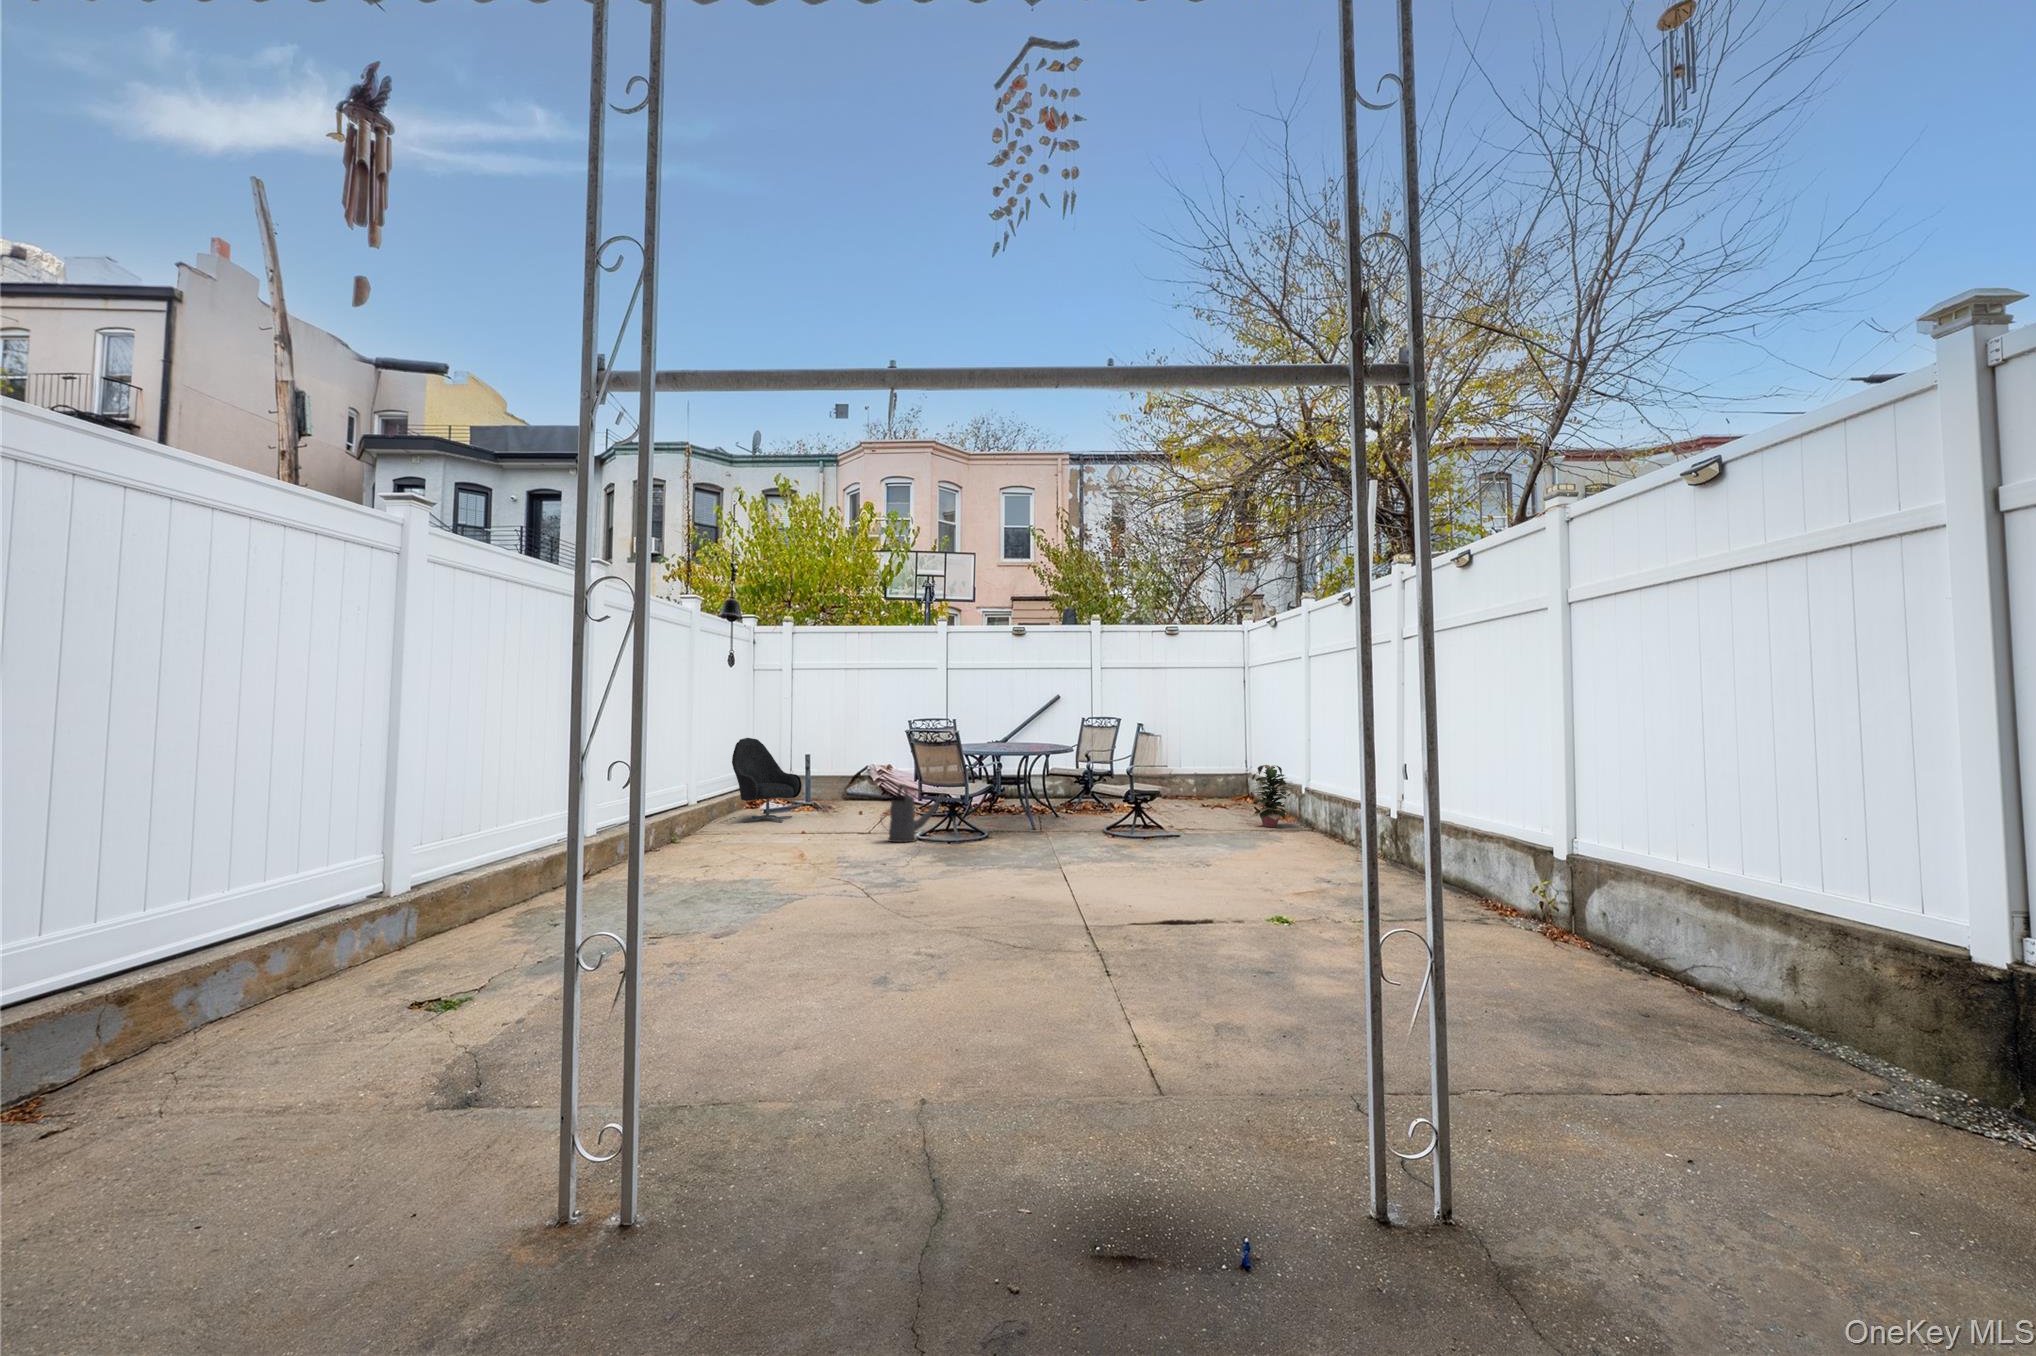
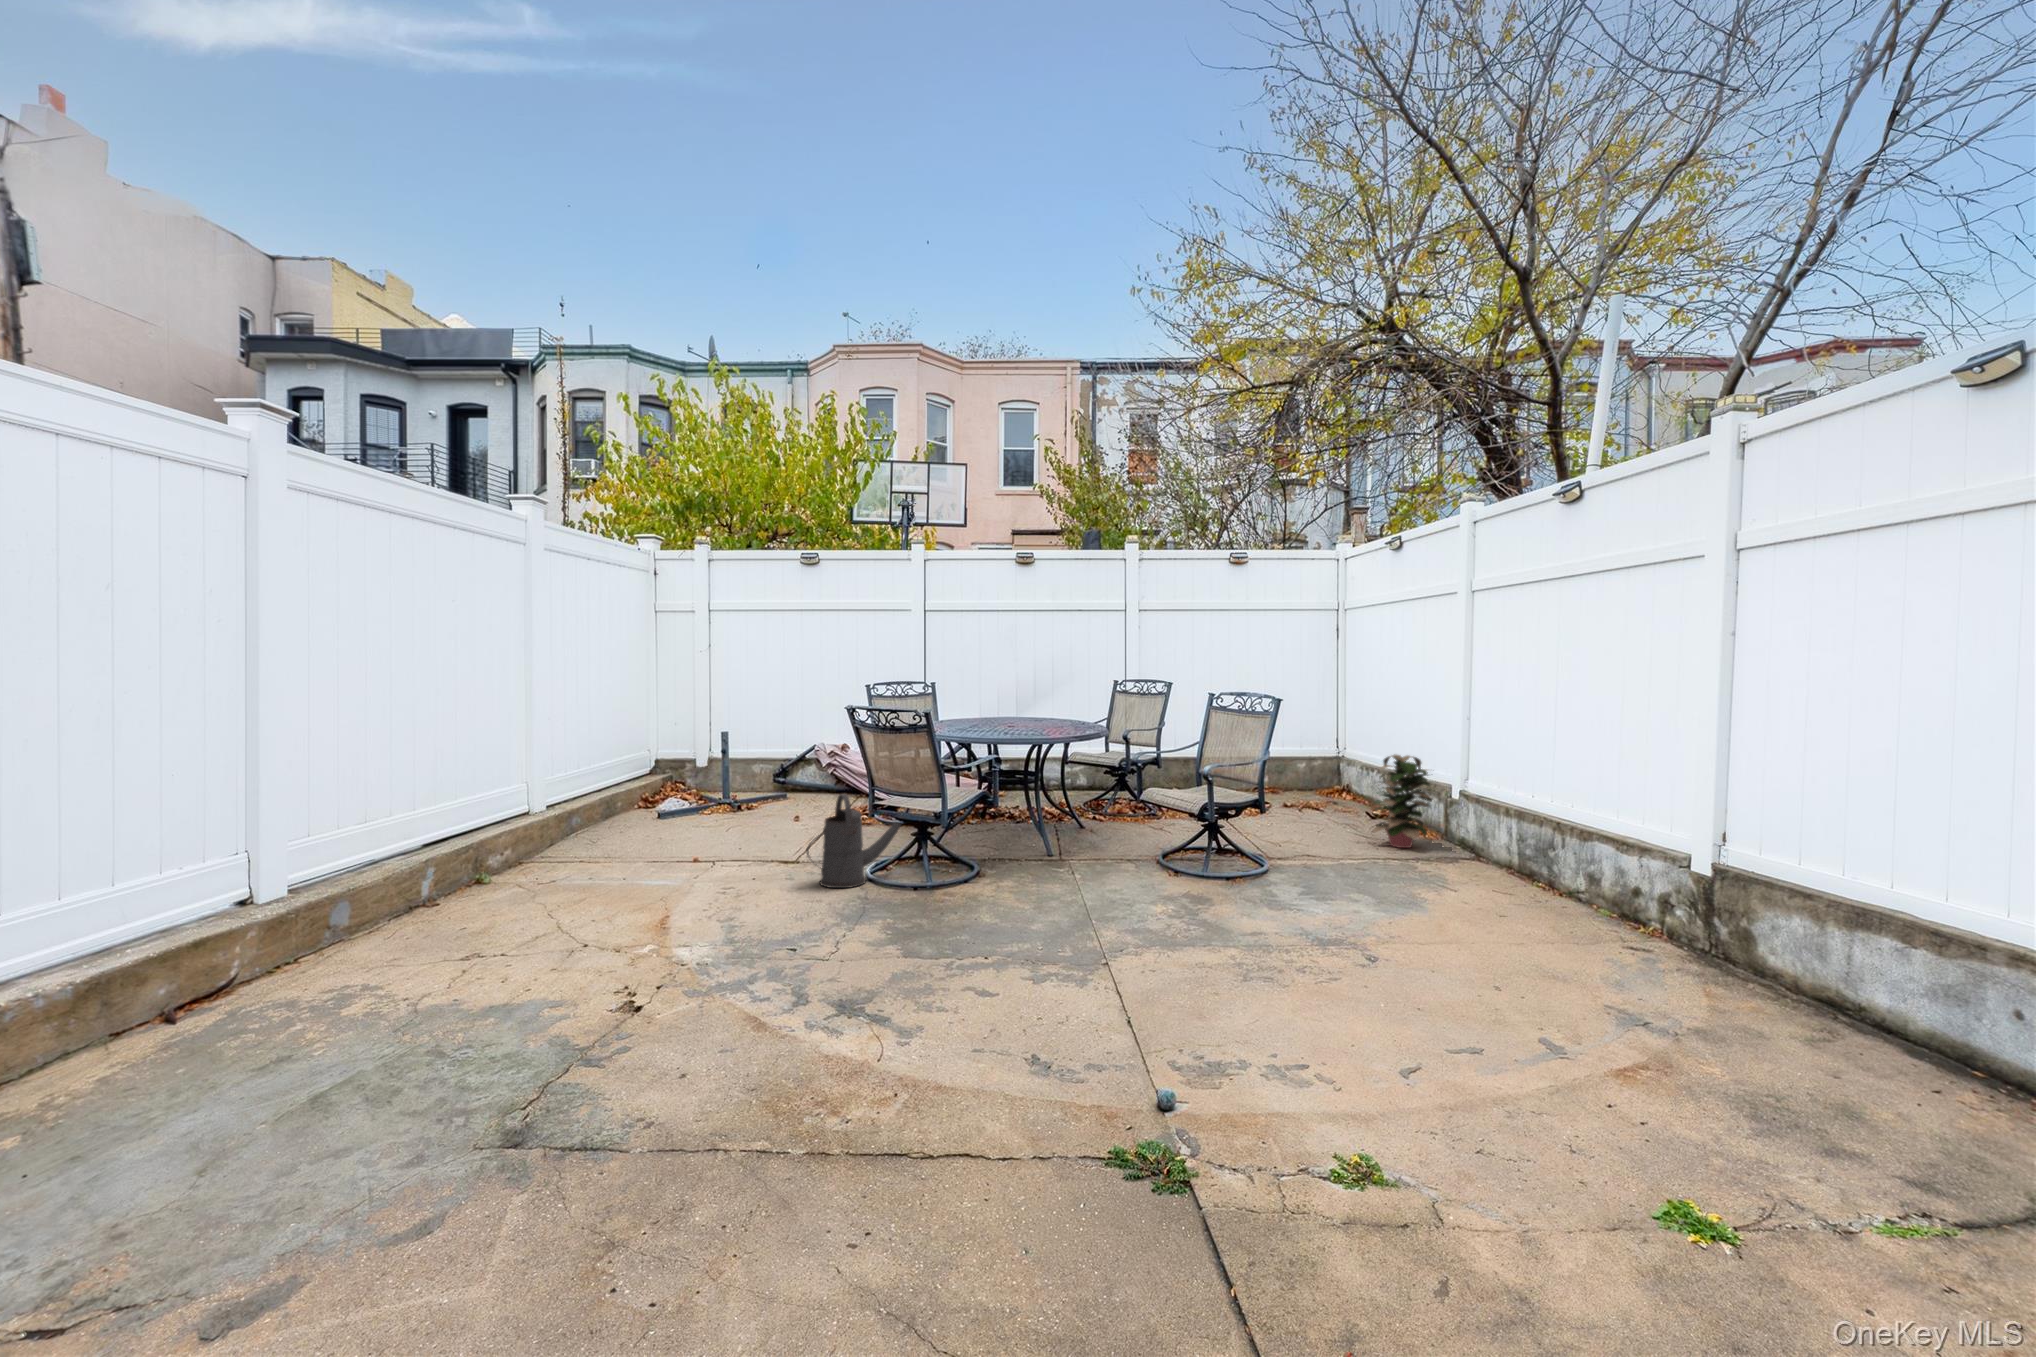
armchair: present [732,738,802,822] -> none [610,708,712,833]

